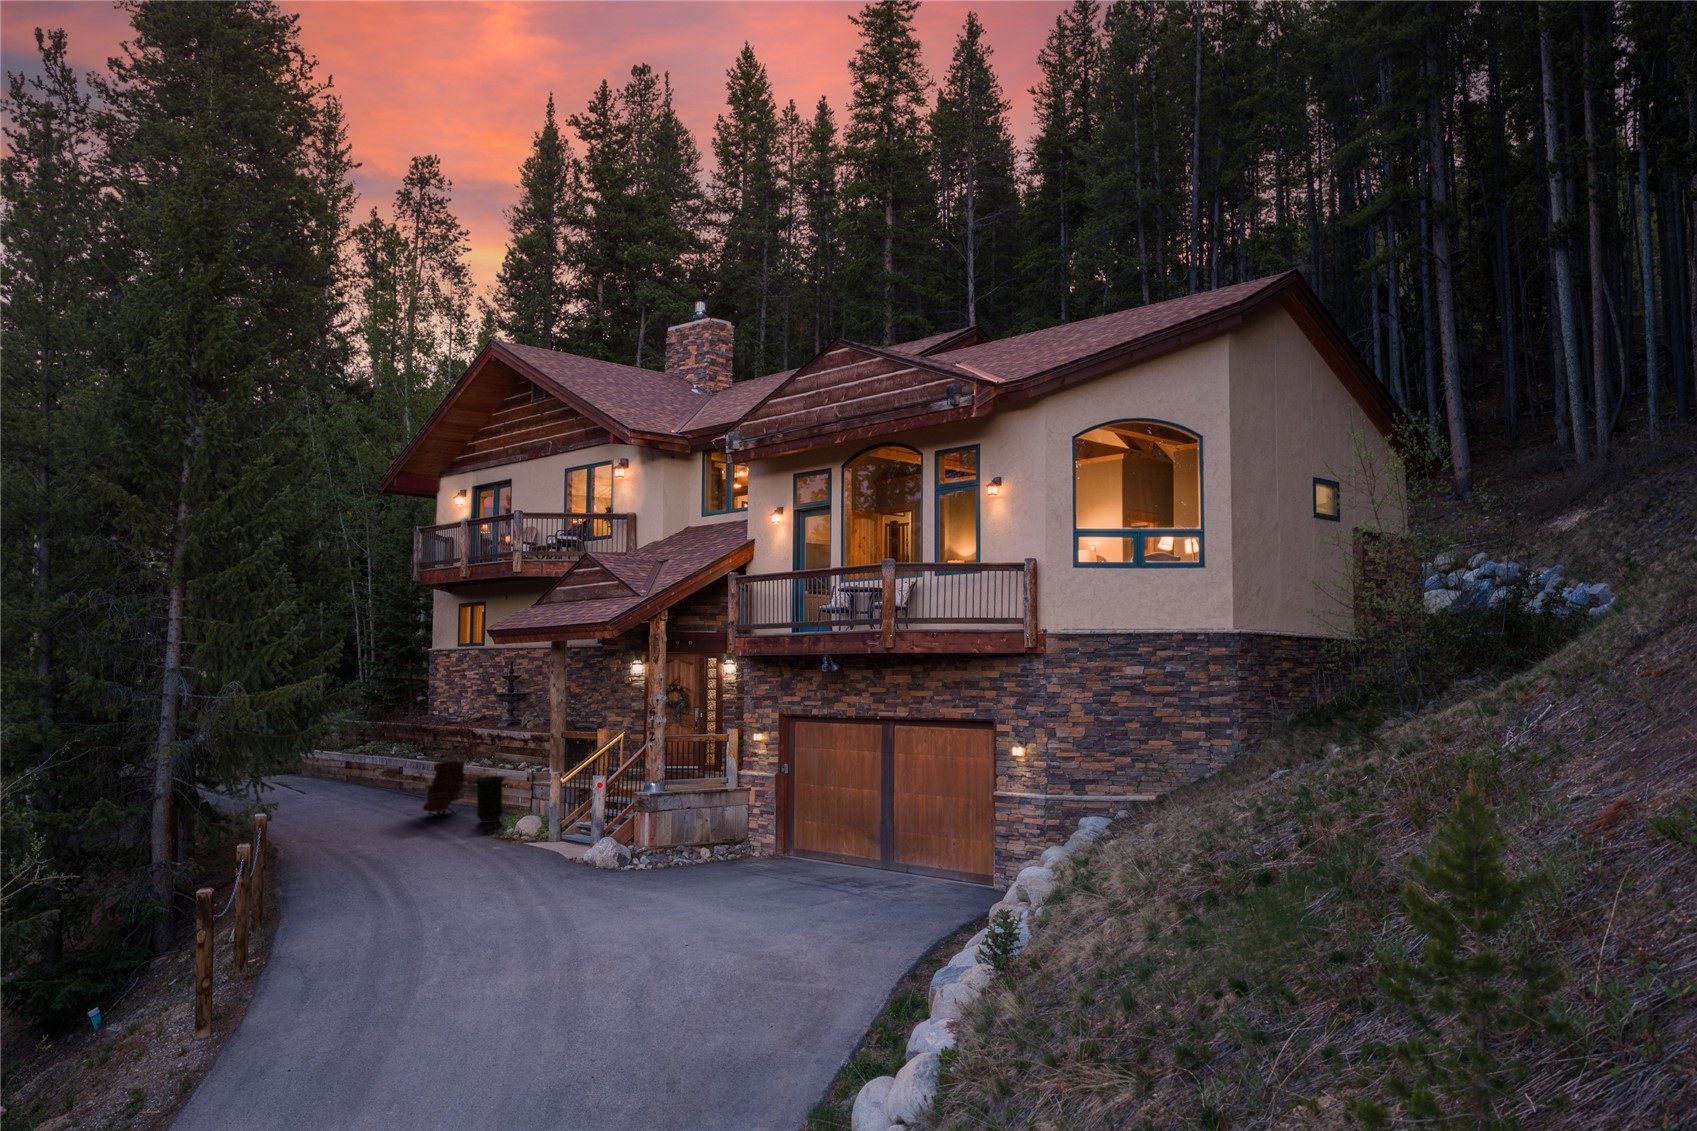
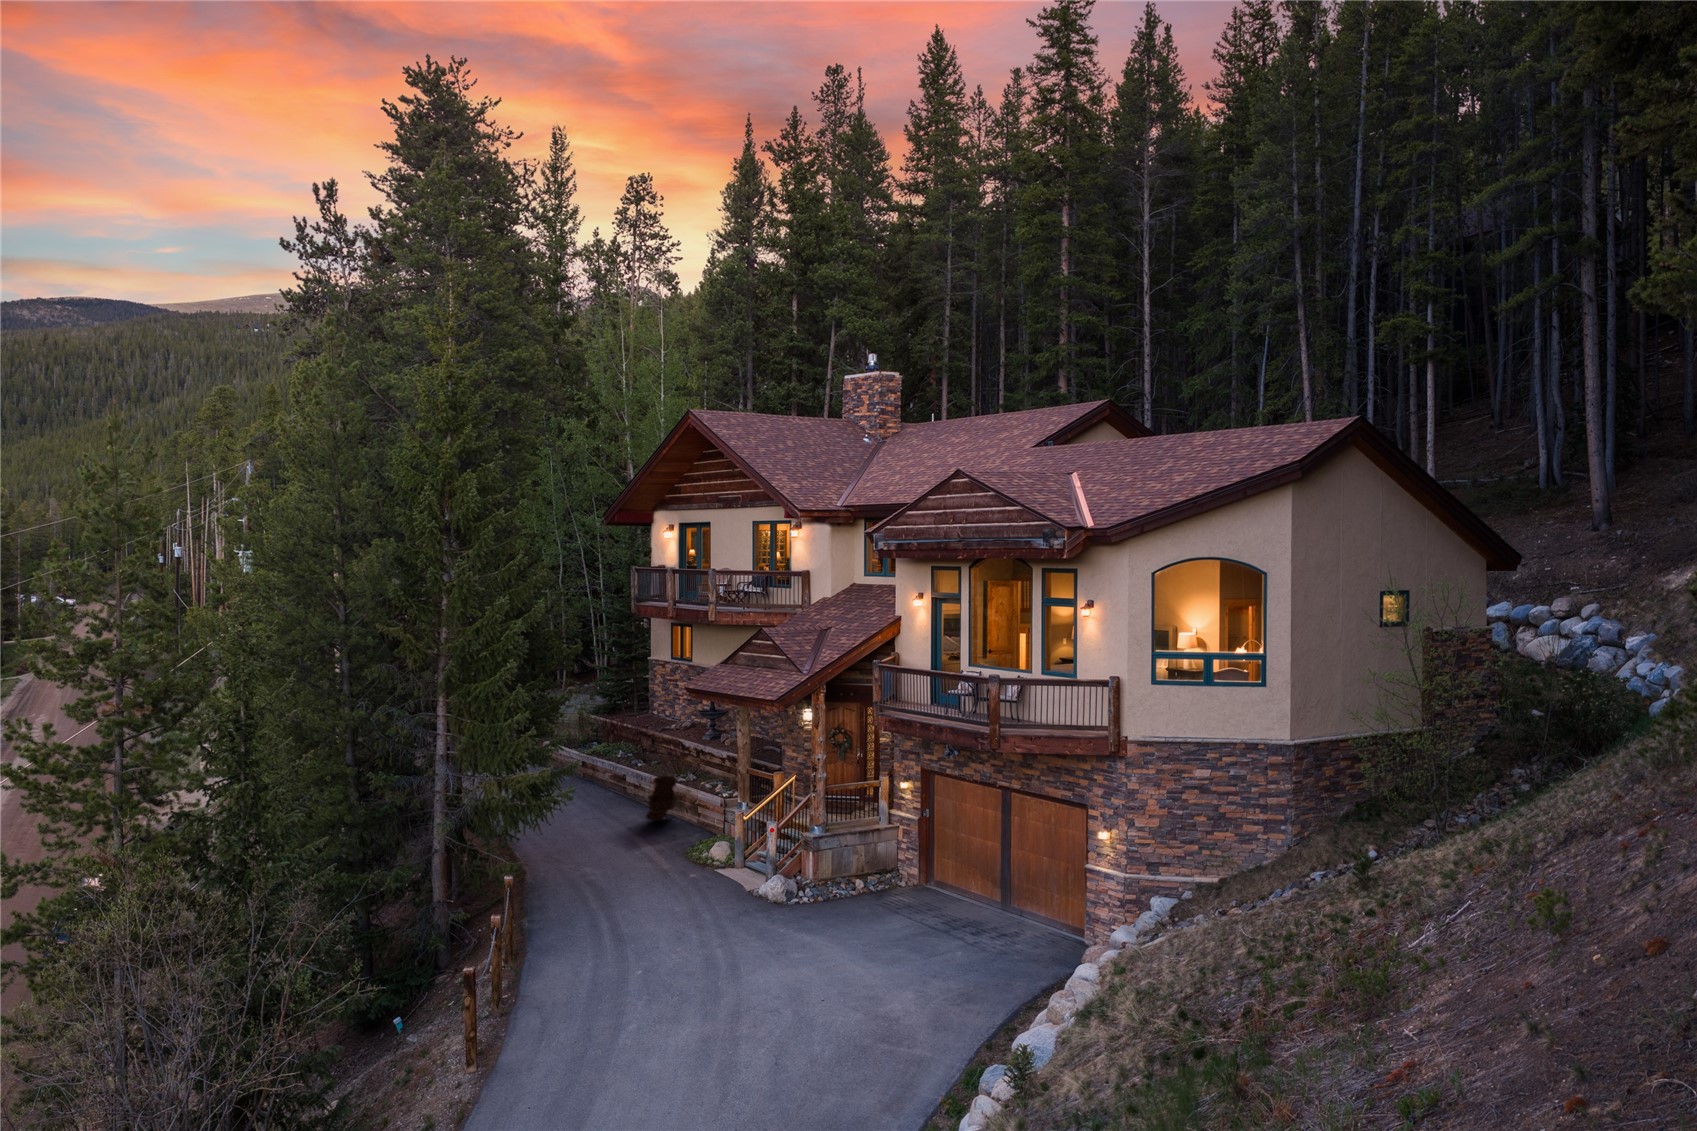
trash can: present [472,776,507,823] -> none [681,794,710,833]

